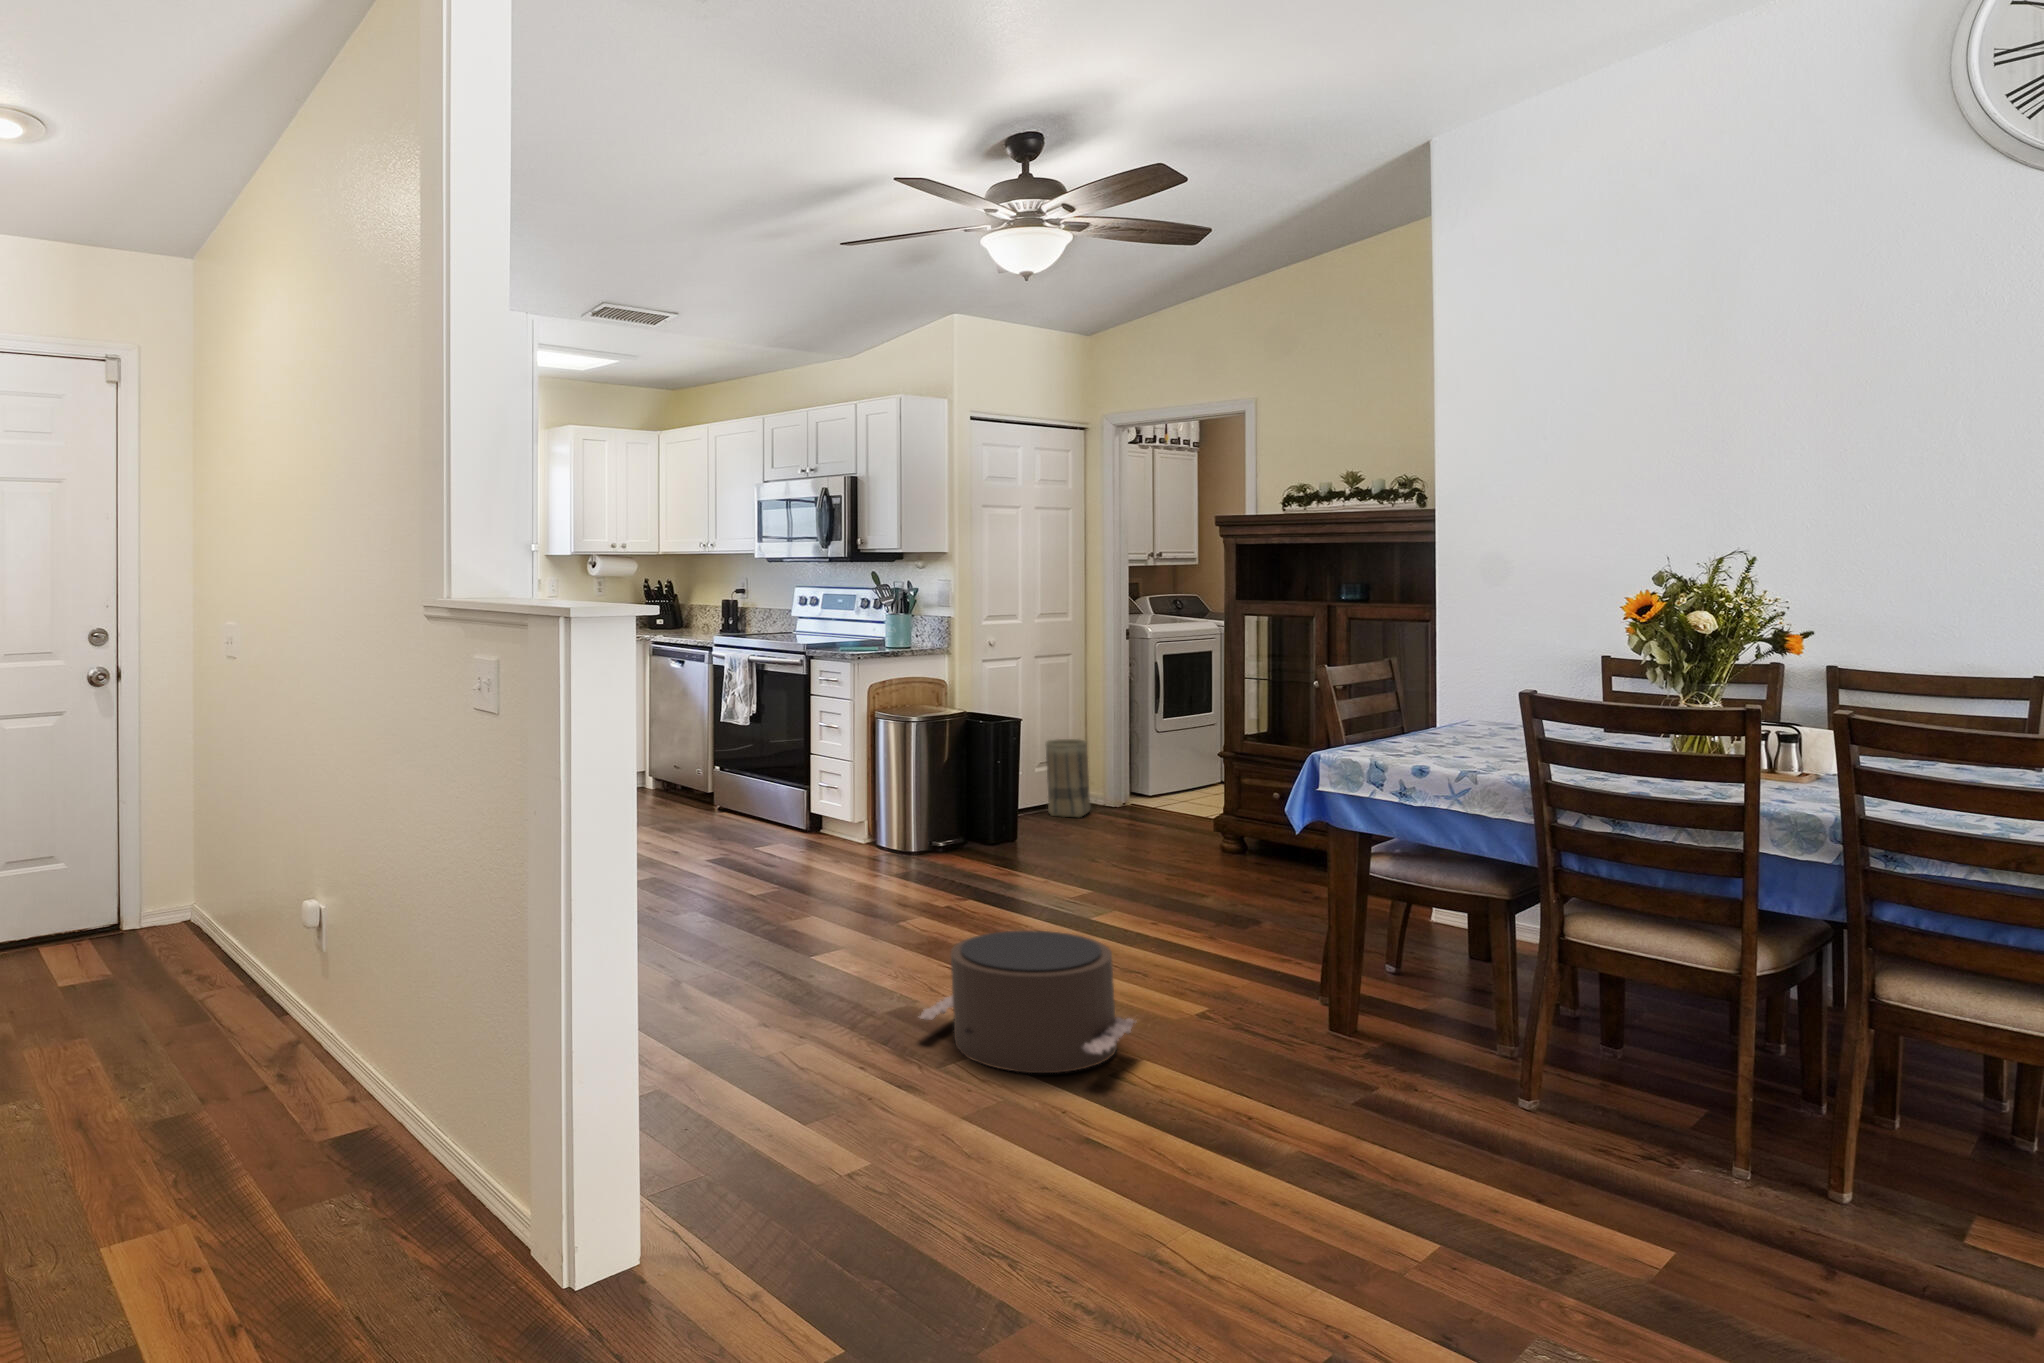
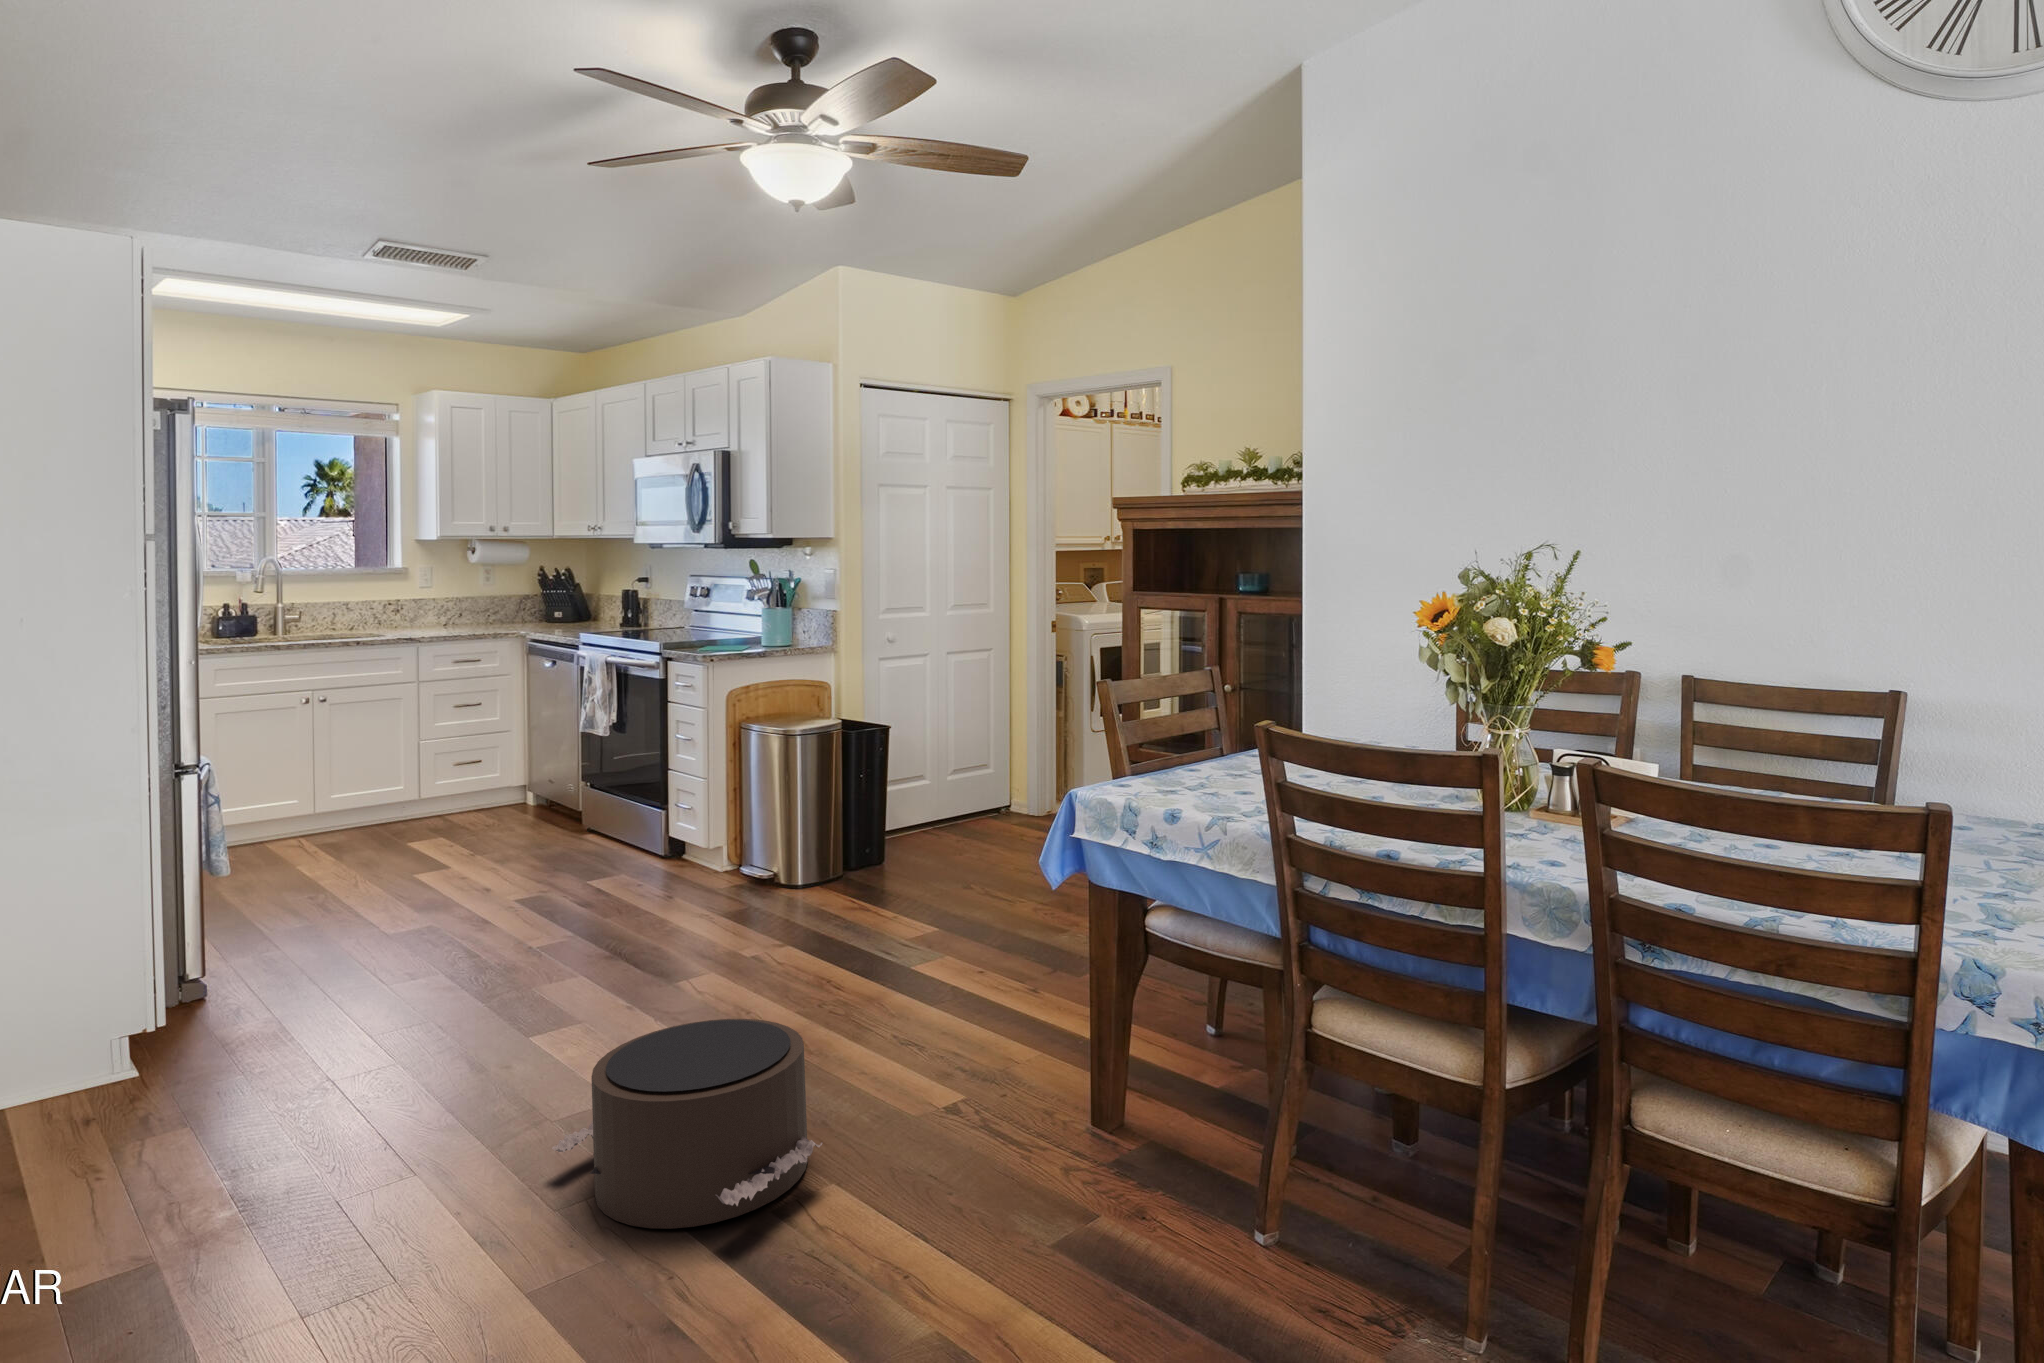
basket: present [1046,739,1091,817] -> none [949,743,998,830]

